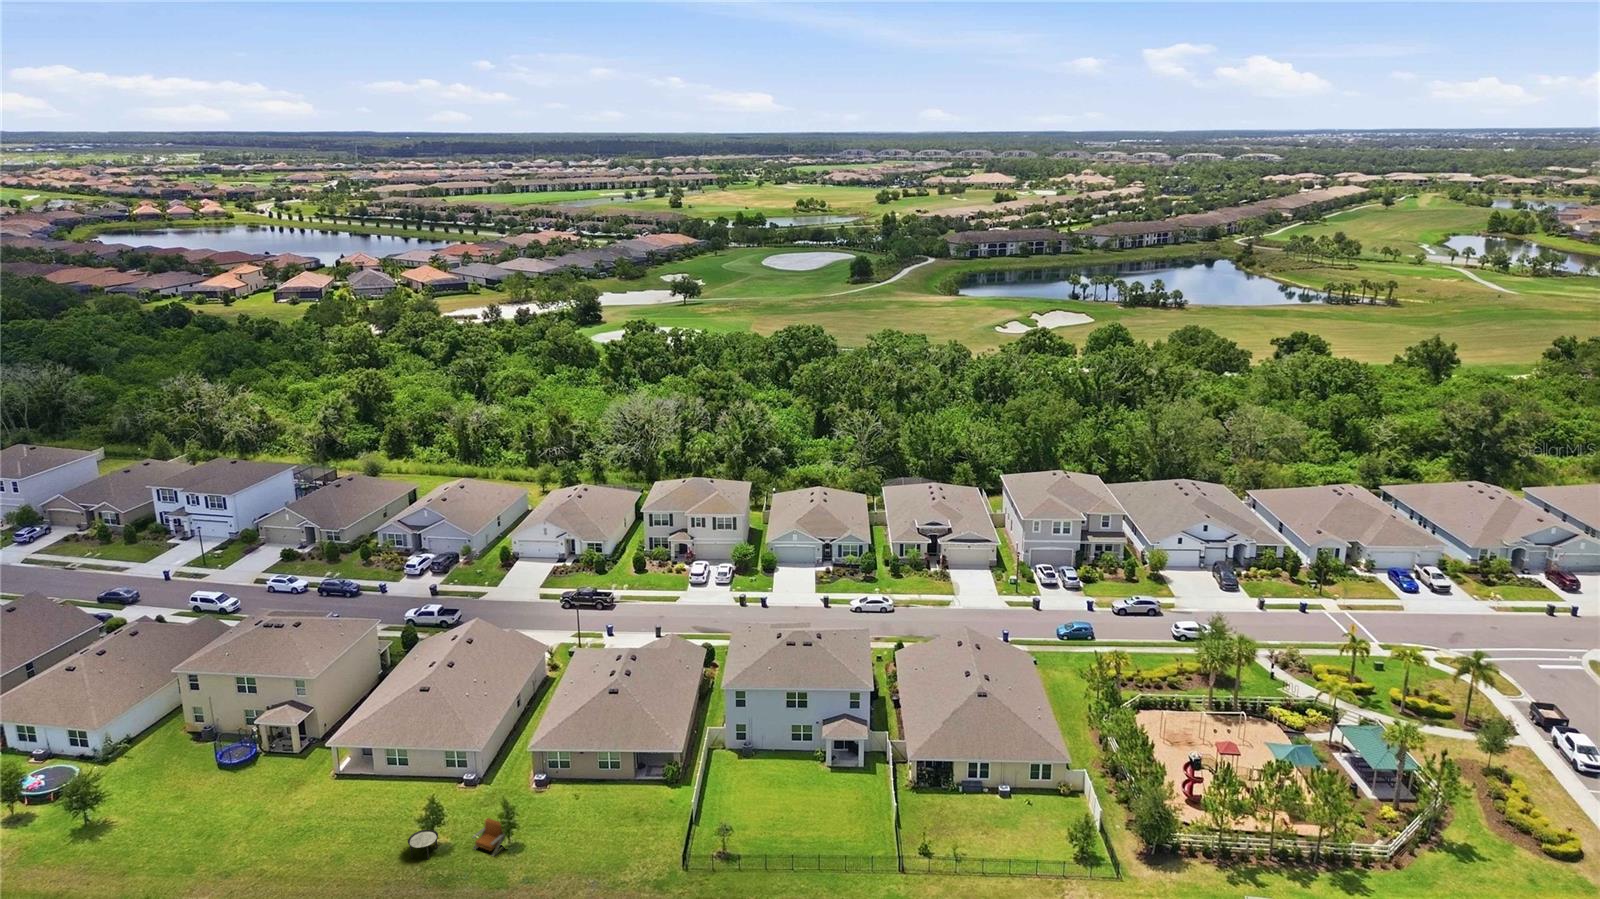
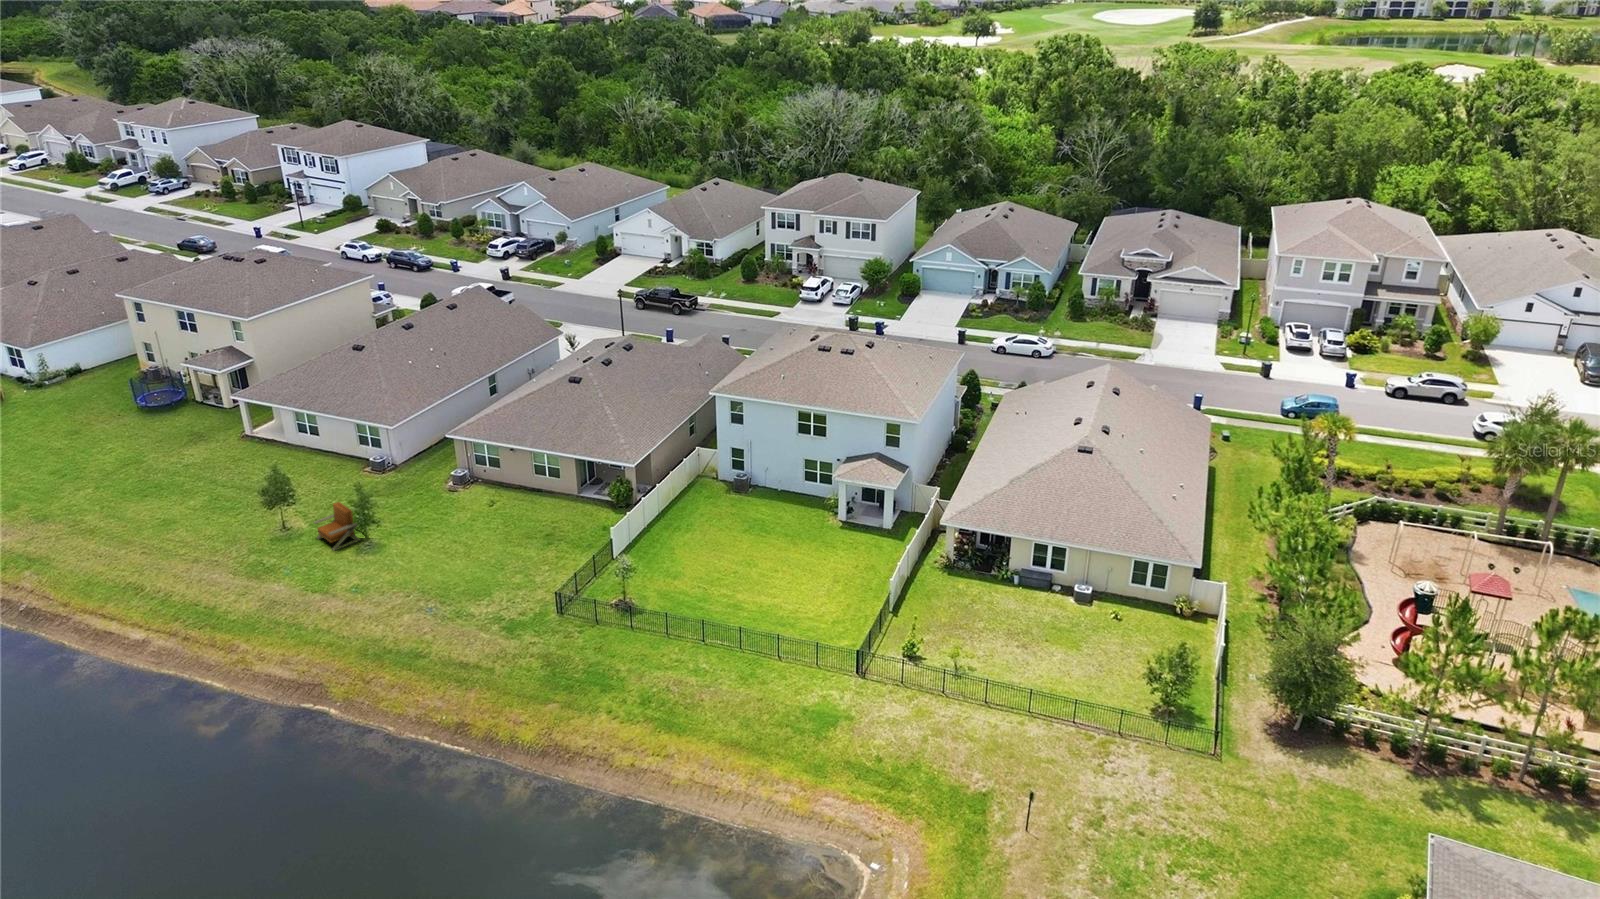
round table: present [408,830,438,860] -> none [234,504,278,540]

